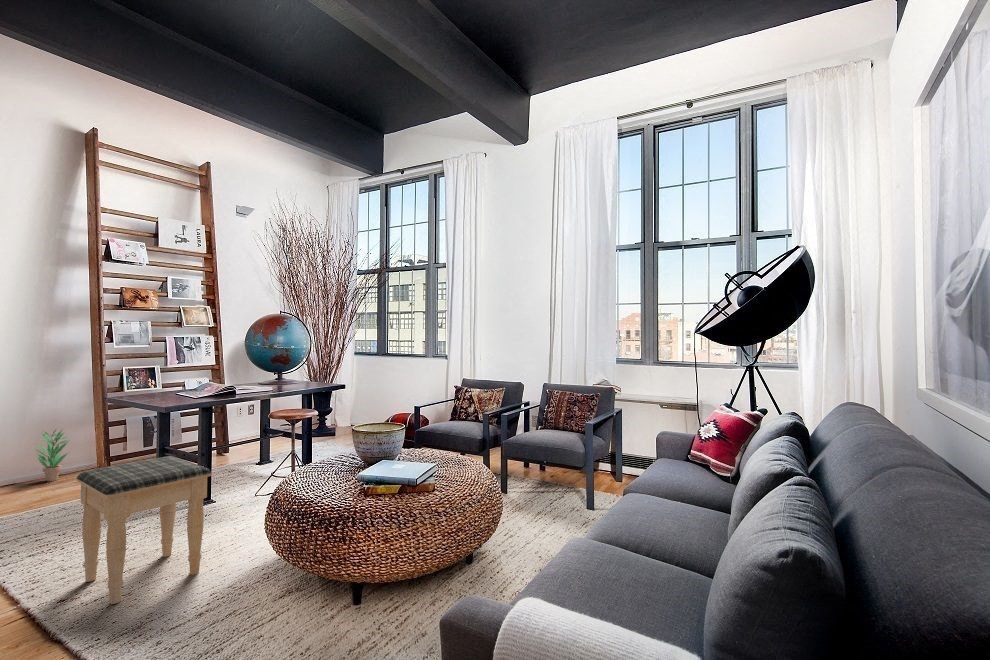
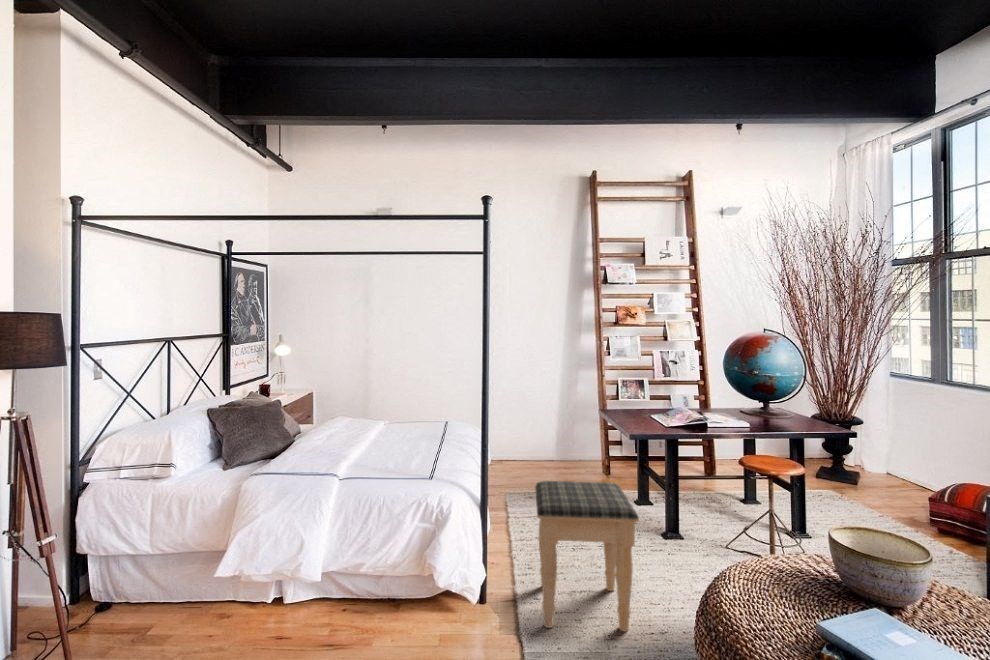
potted plant: present [36,430,69,481] -> none [559,426,582,470]

